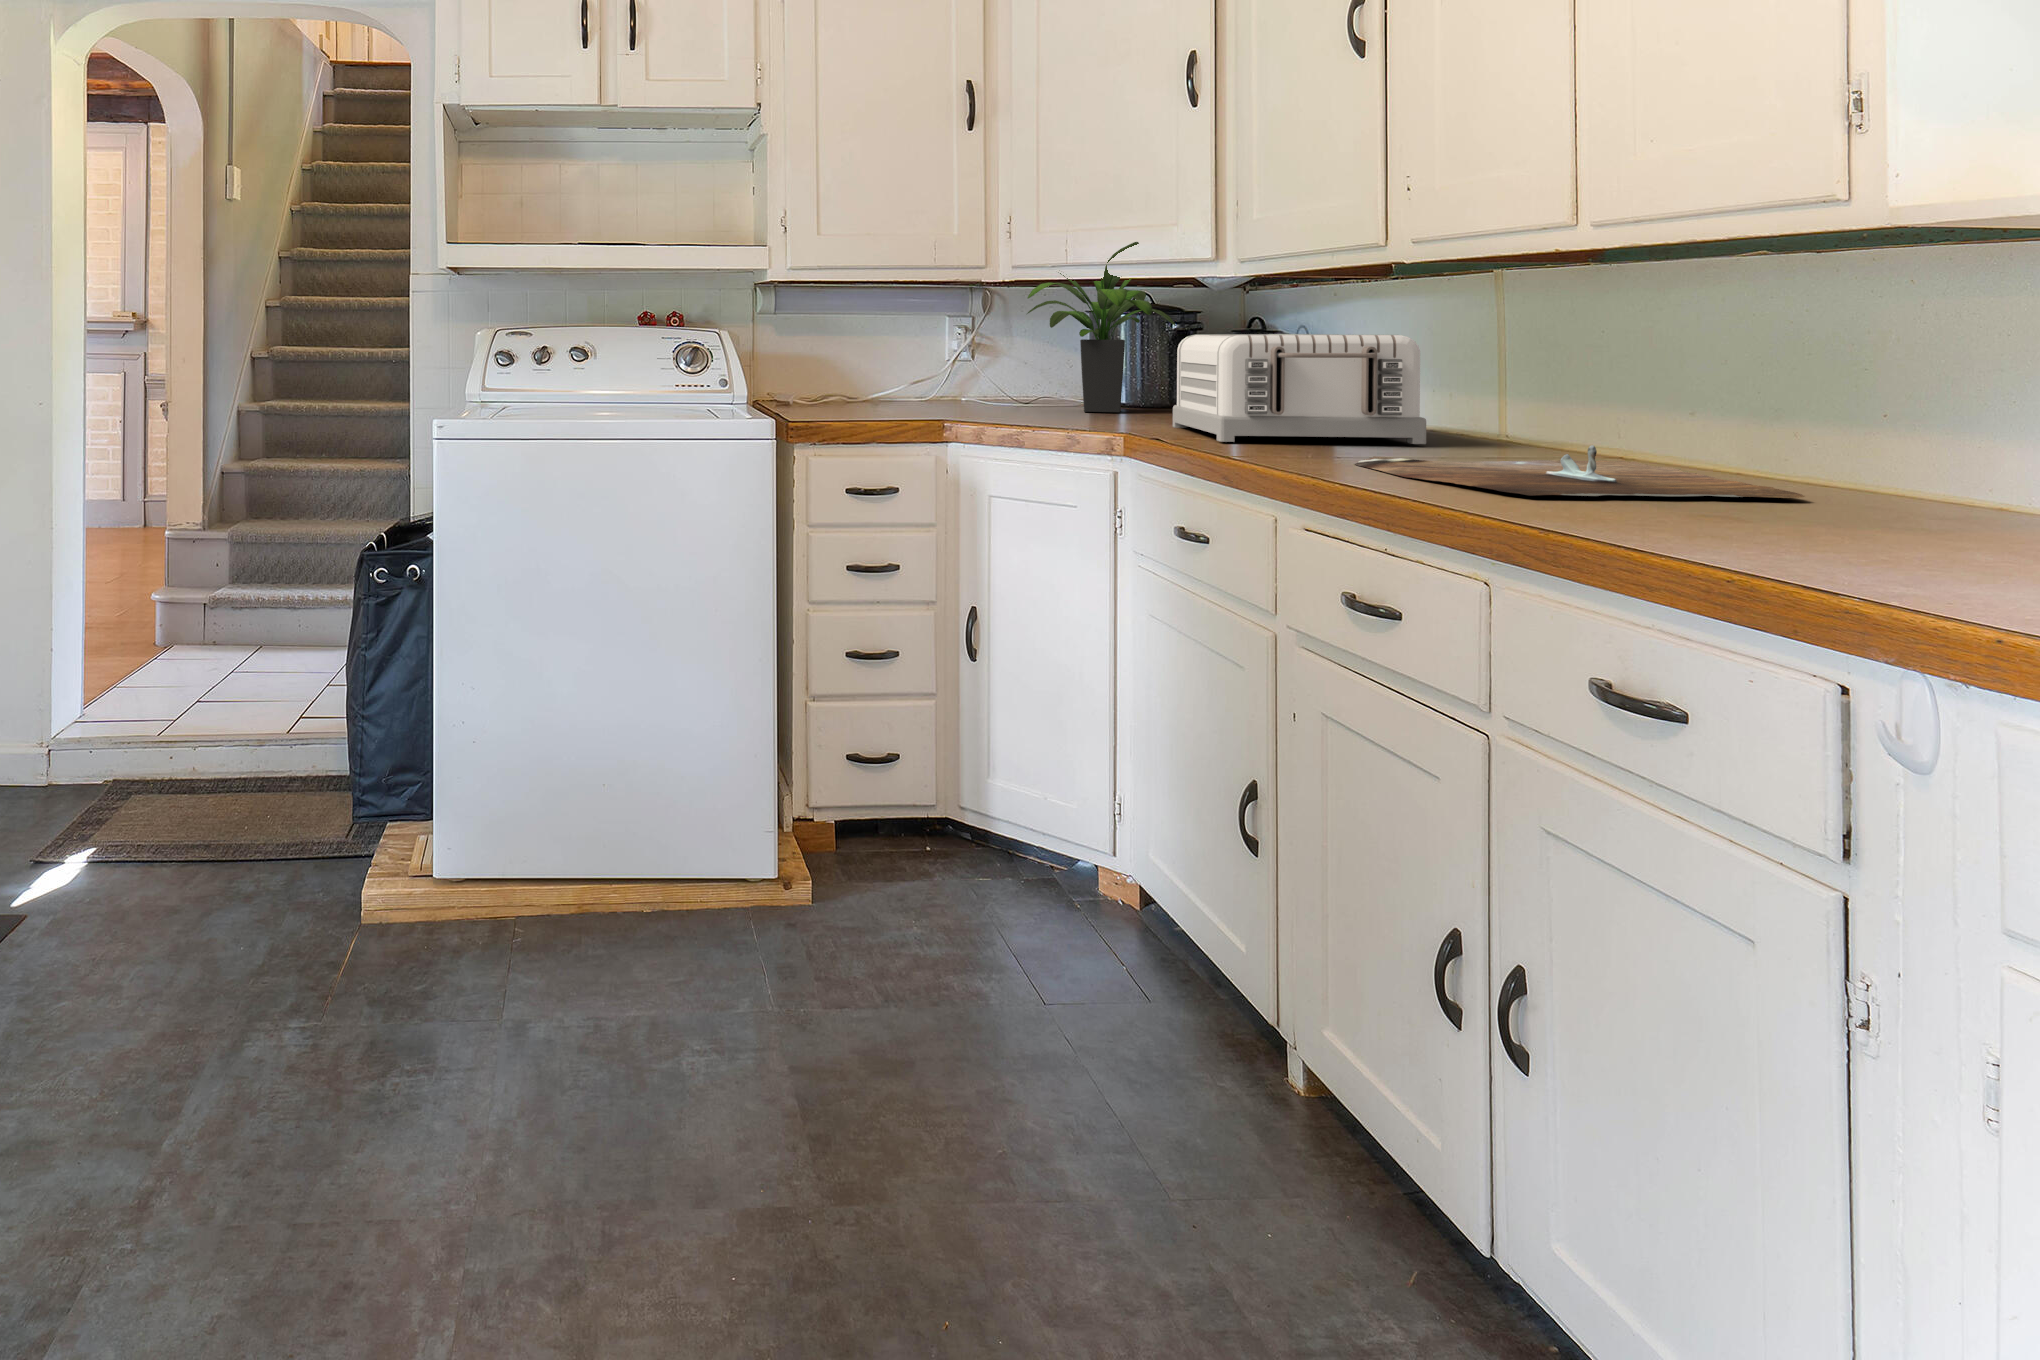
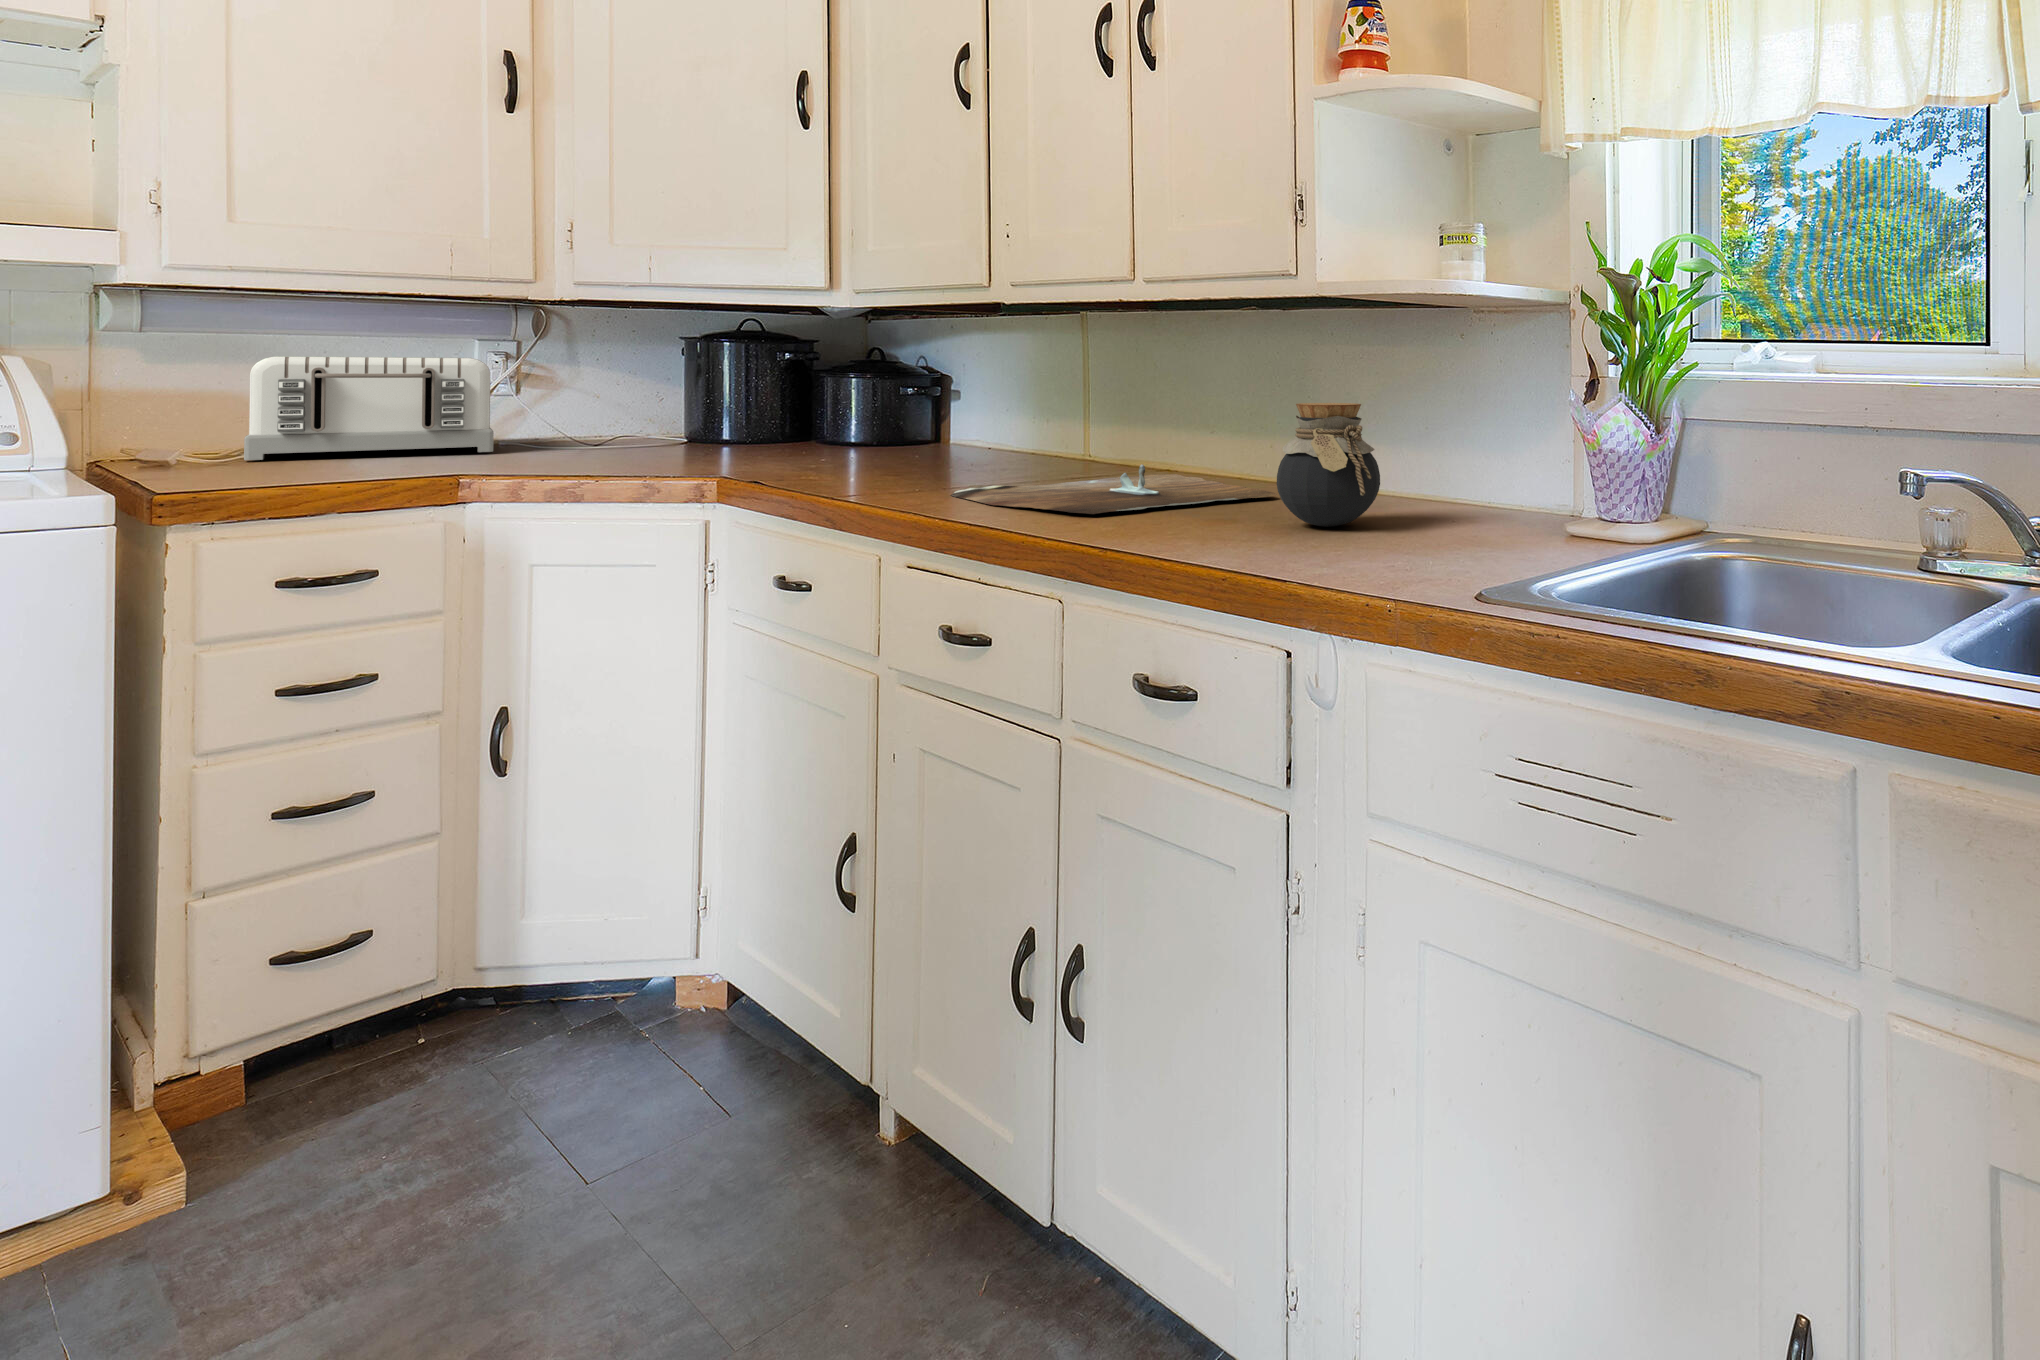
potted plant: present [1027,242,1176,412] -> none [593,267,786,453]
toaster: present [1173,334,1426,444] -> present [244,356,494,460]
jar: none [1809,374,2006,542] -> present [1277,403,1380,527]

